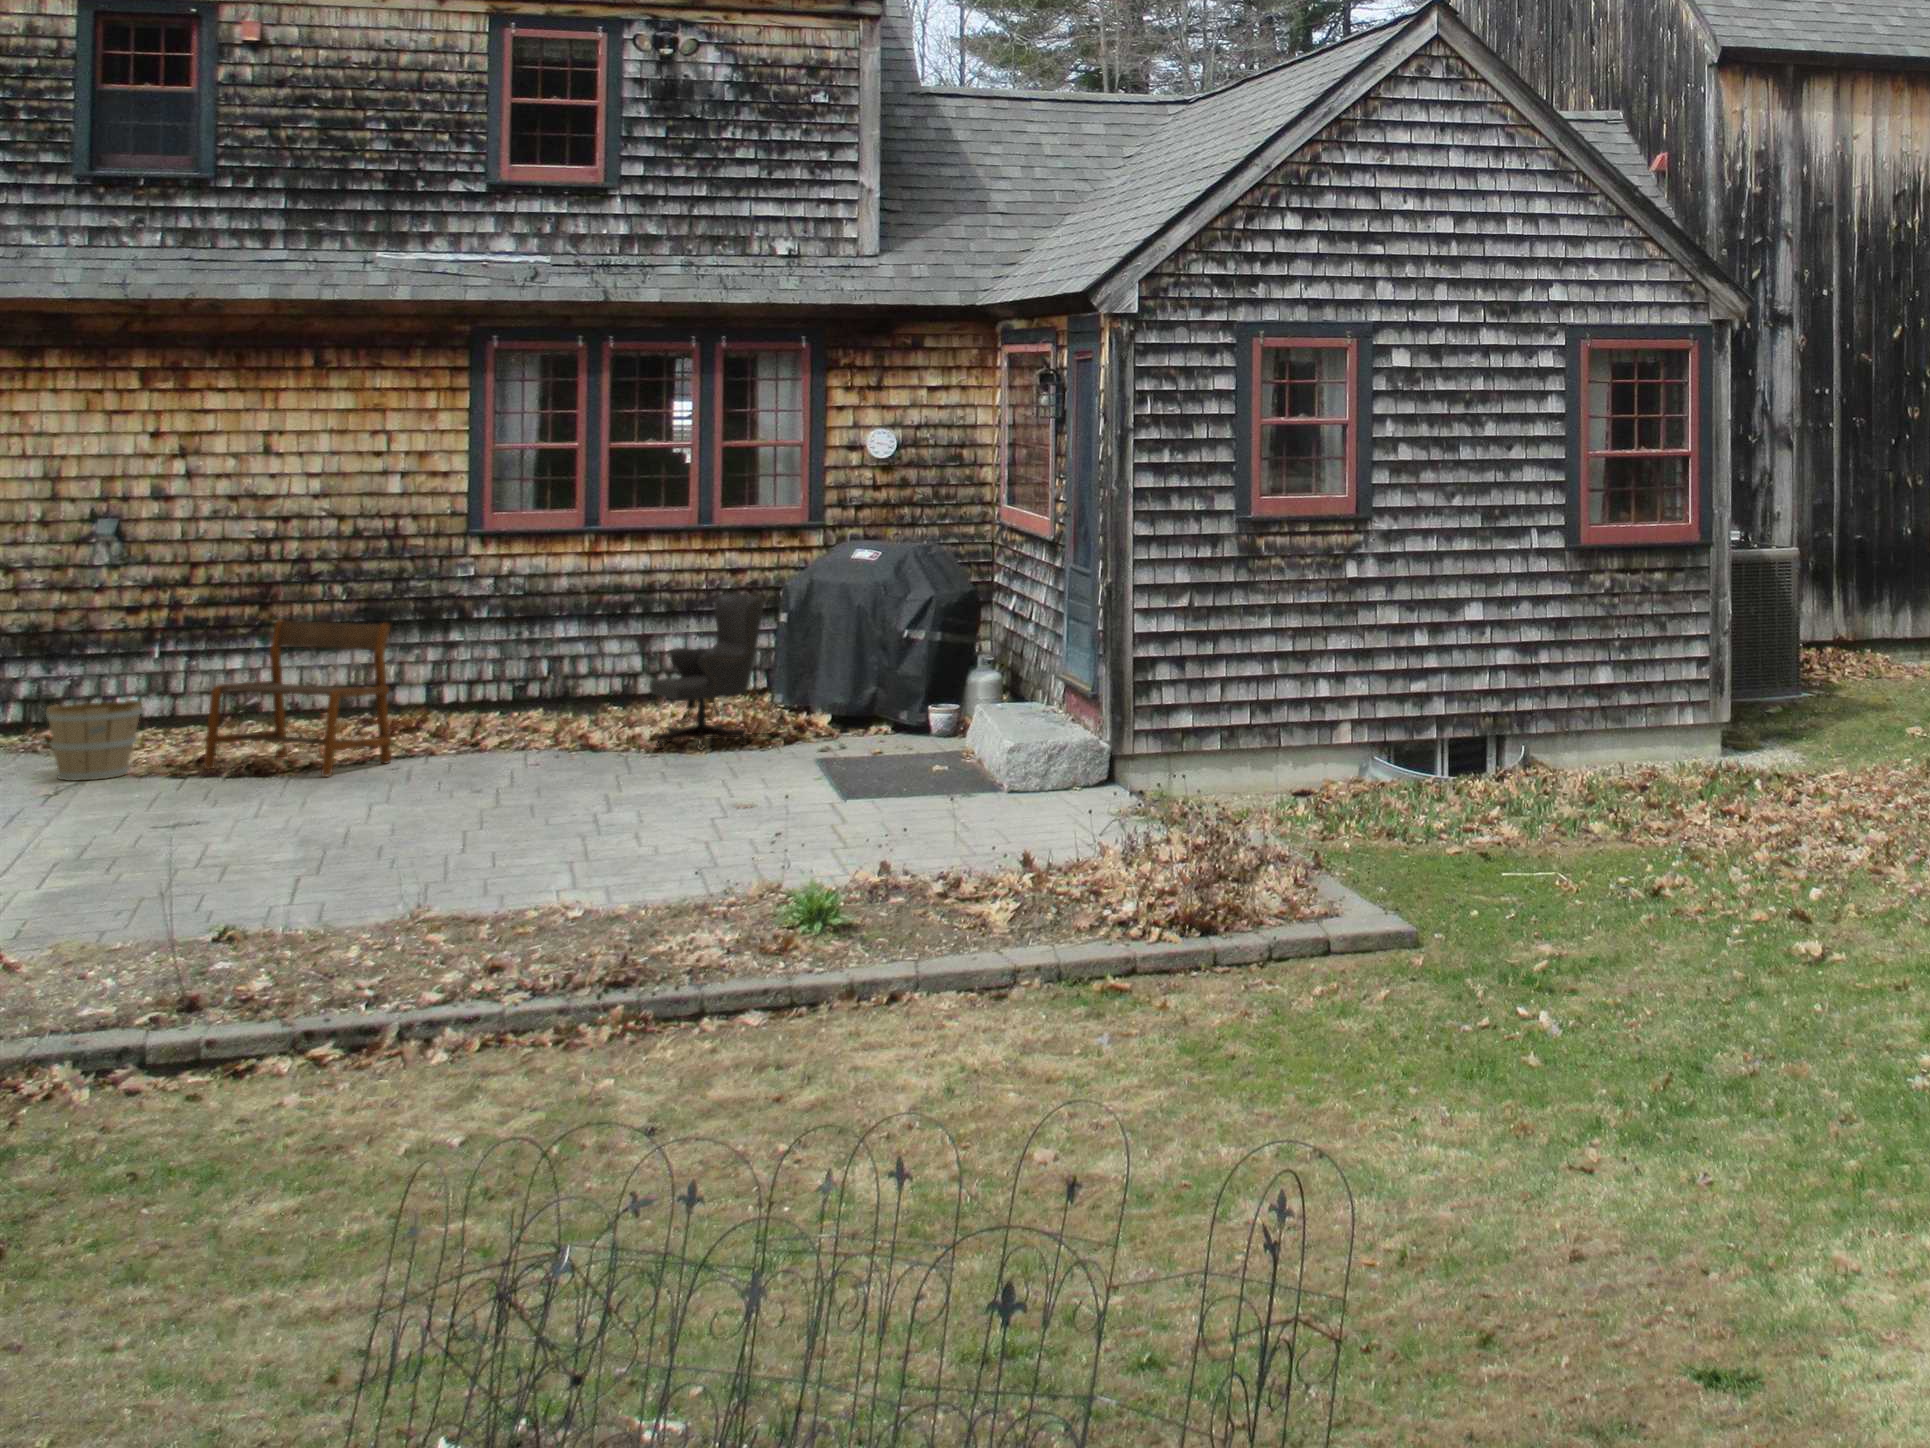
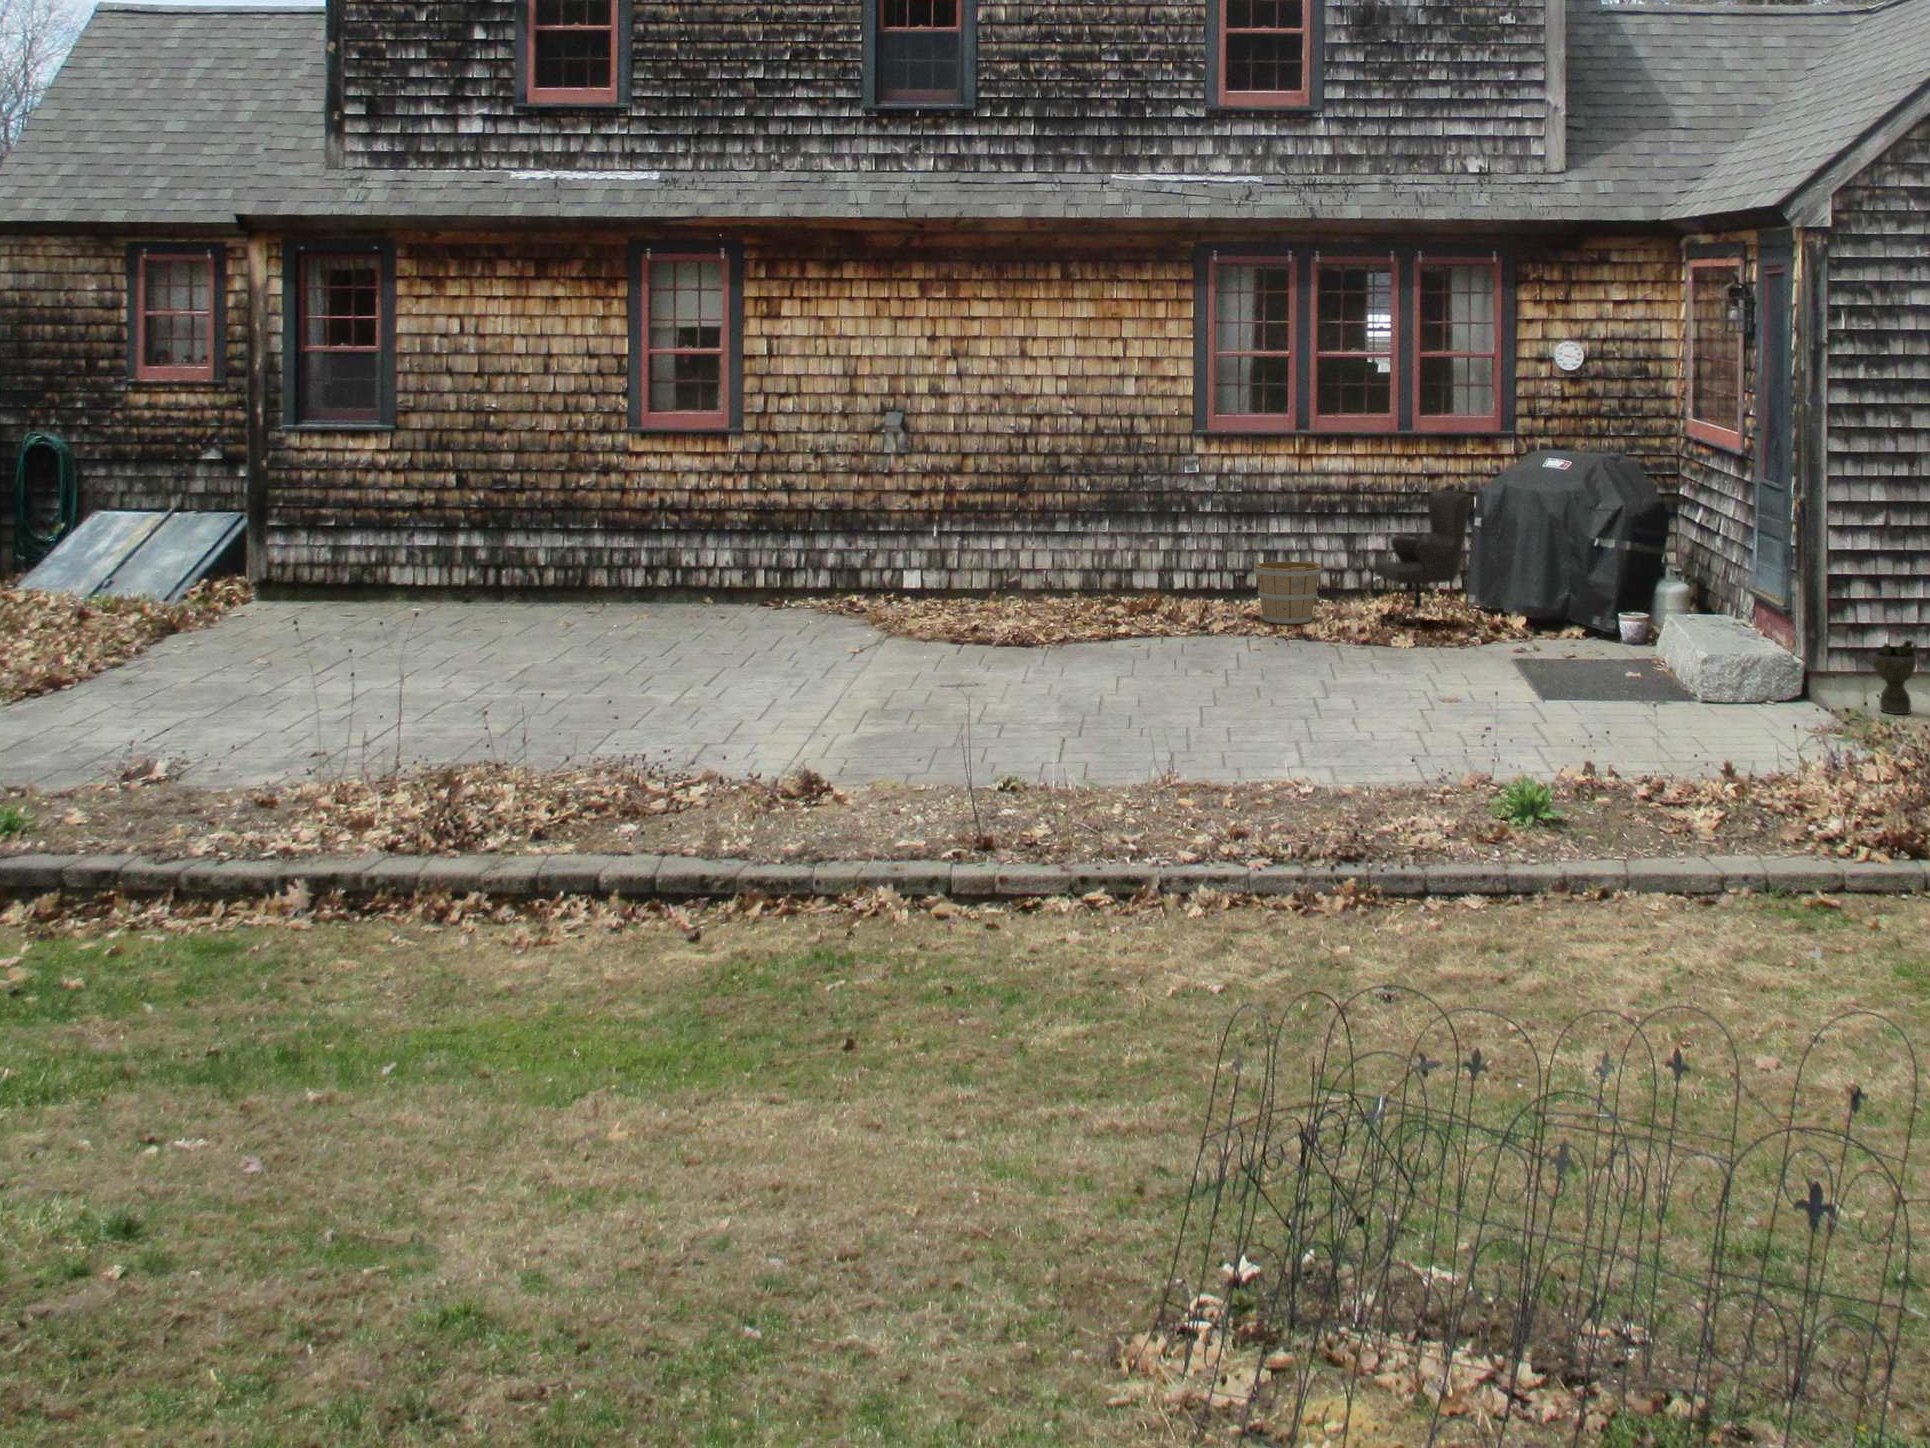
bench: present [204,620,392,776] -> none [1032,496,1170,630]
wooden bucket: present [46,700,143,781] -> present [1254,560,1322,624]
planter: none [1179,722,1224,797] -> present [1872,640,1918,714]

